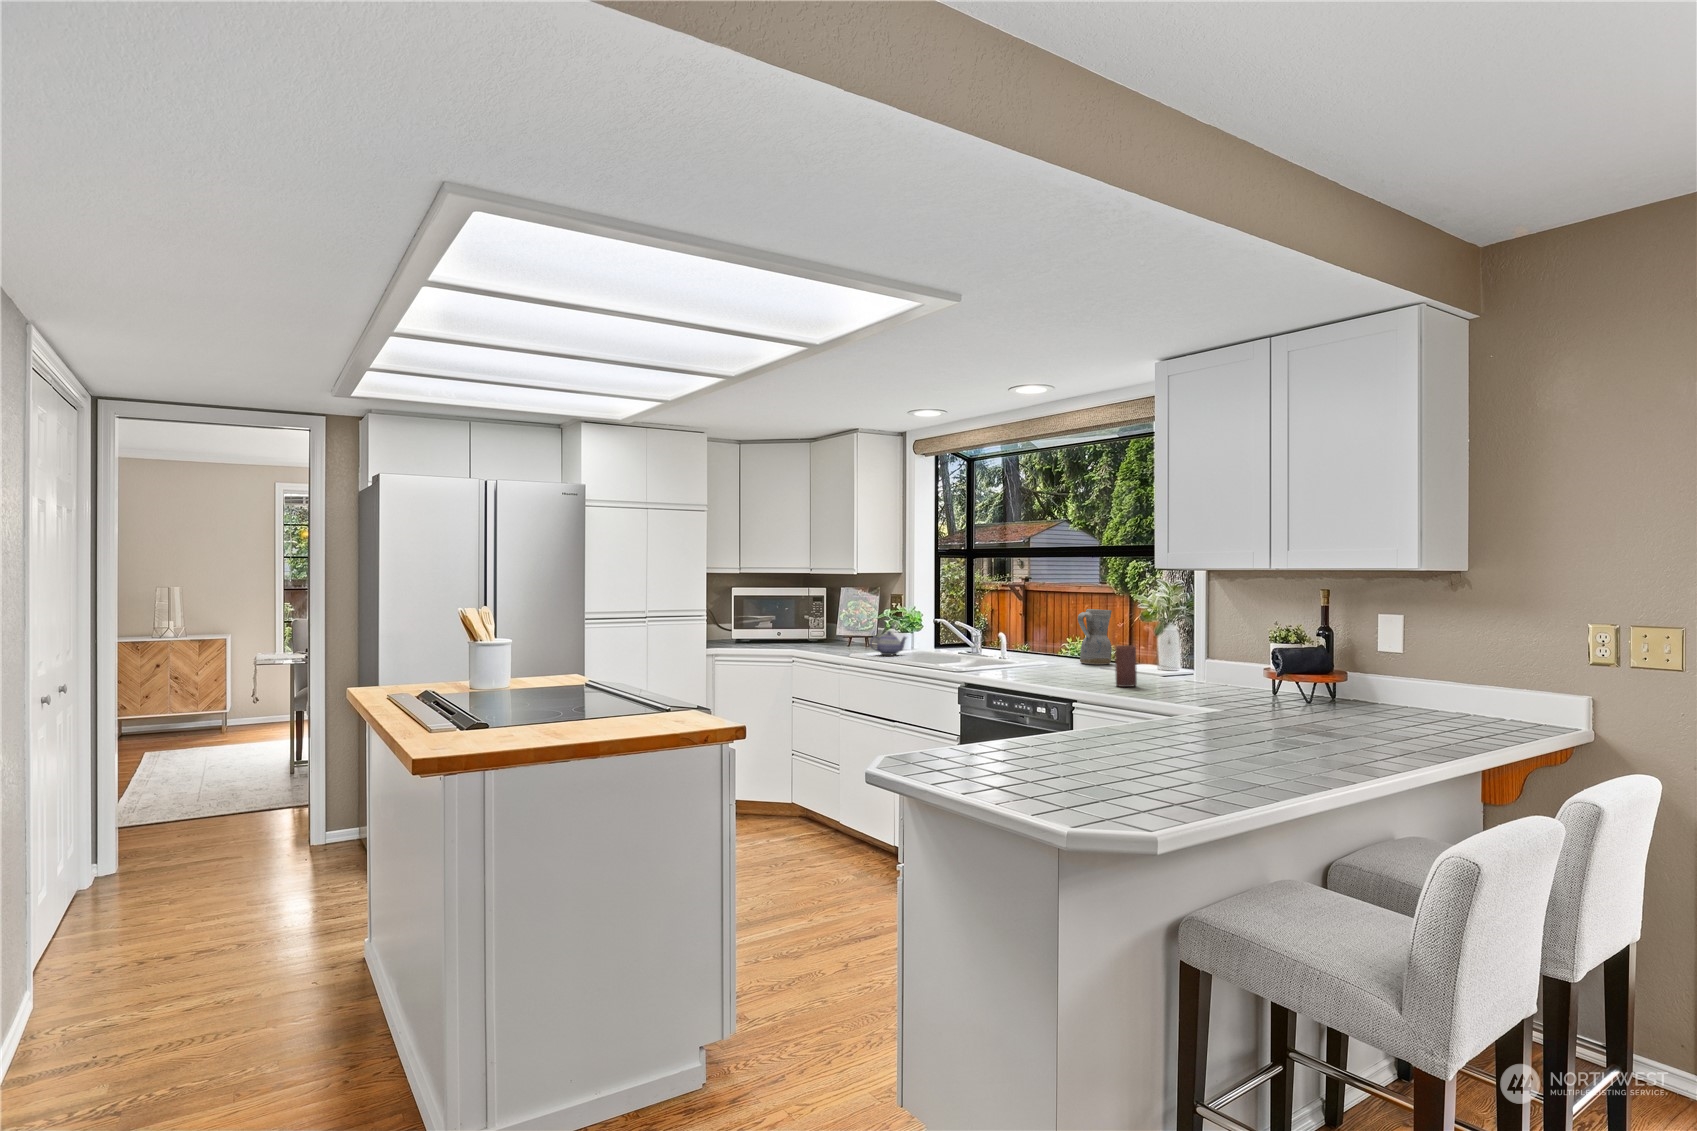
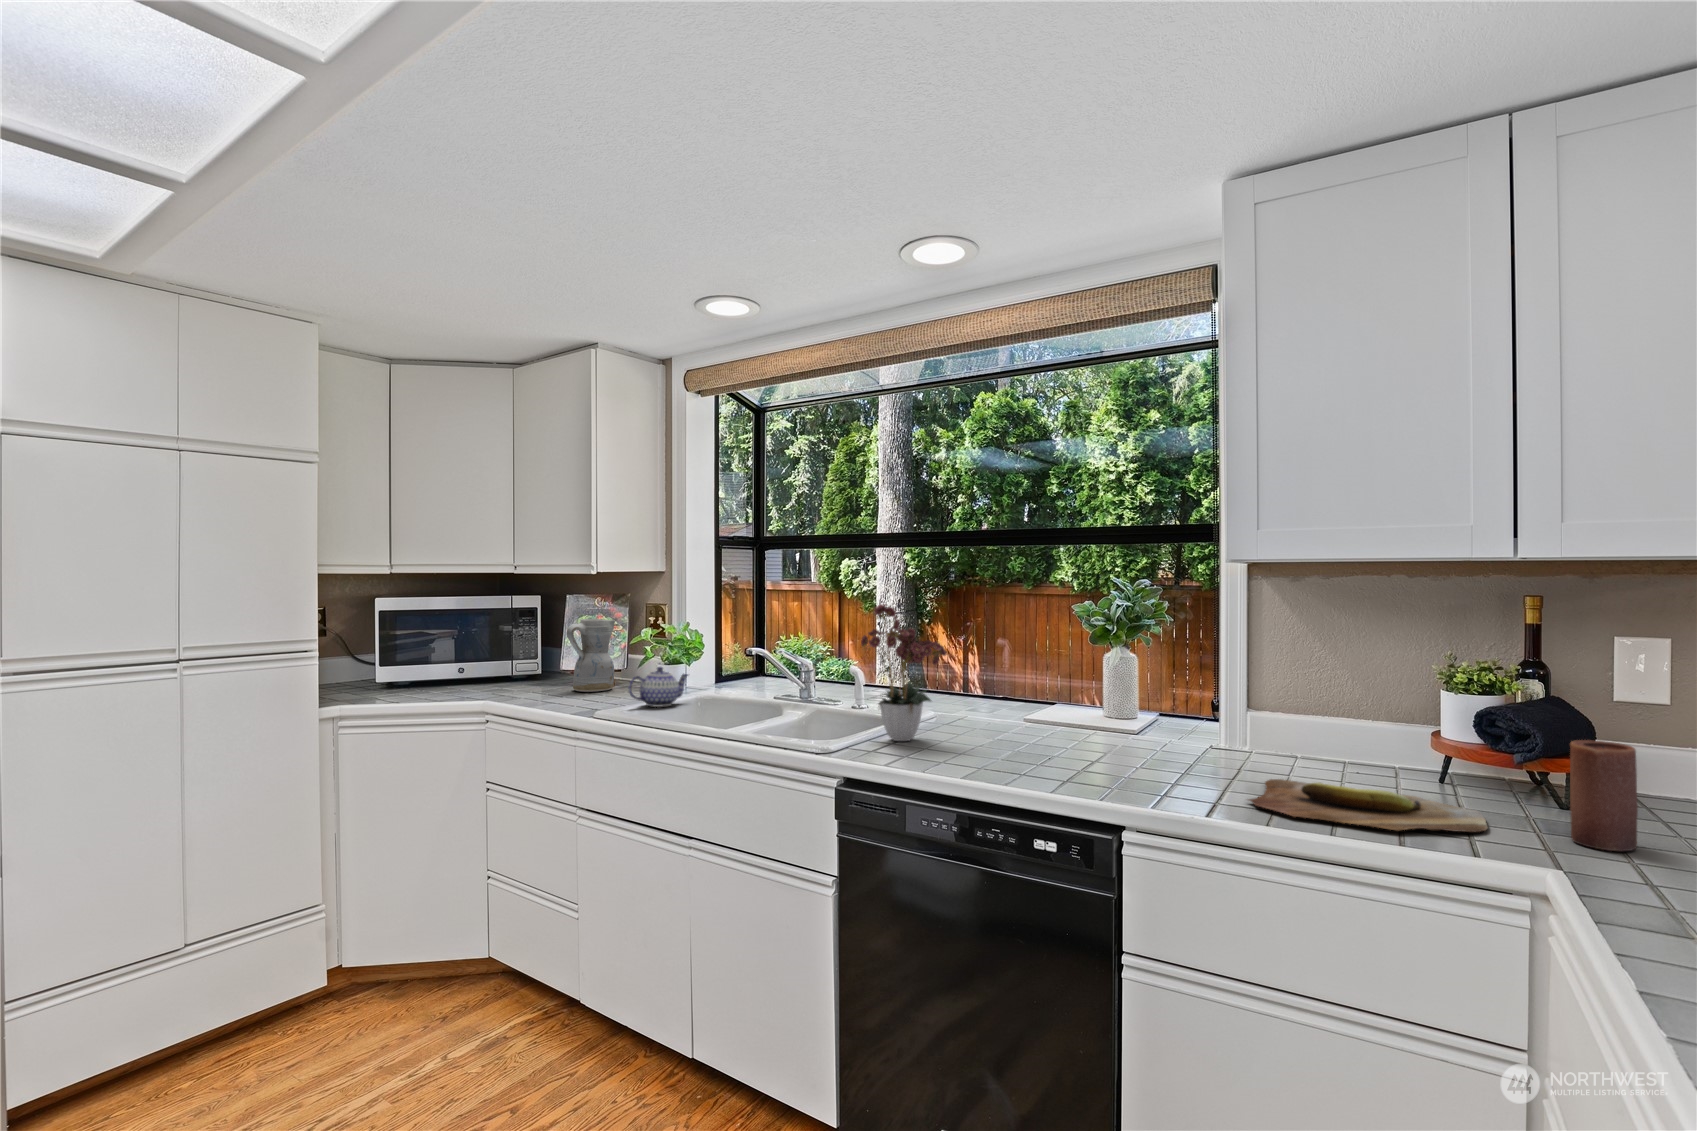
flower arrangement: none [984,589,1039,672] -> present [861,604,947,741]
ceramic pitcher: present [1078,609,1112,664] -> present [567,619,615,692]
candle: present [1115,645,1137,687] -> present [1570,740,1638,851]
cutting board: none [1142,686,1256,705] -> present [1249,779,1487,832]

